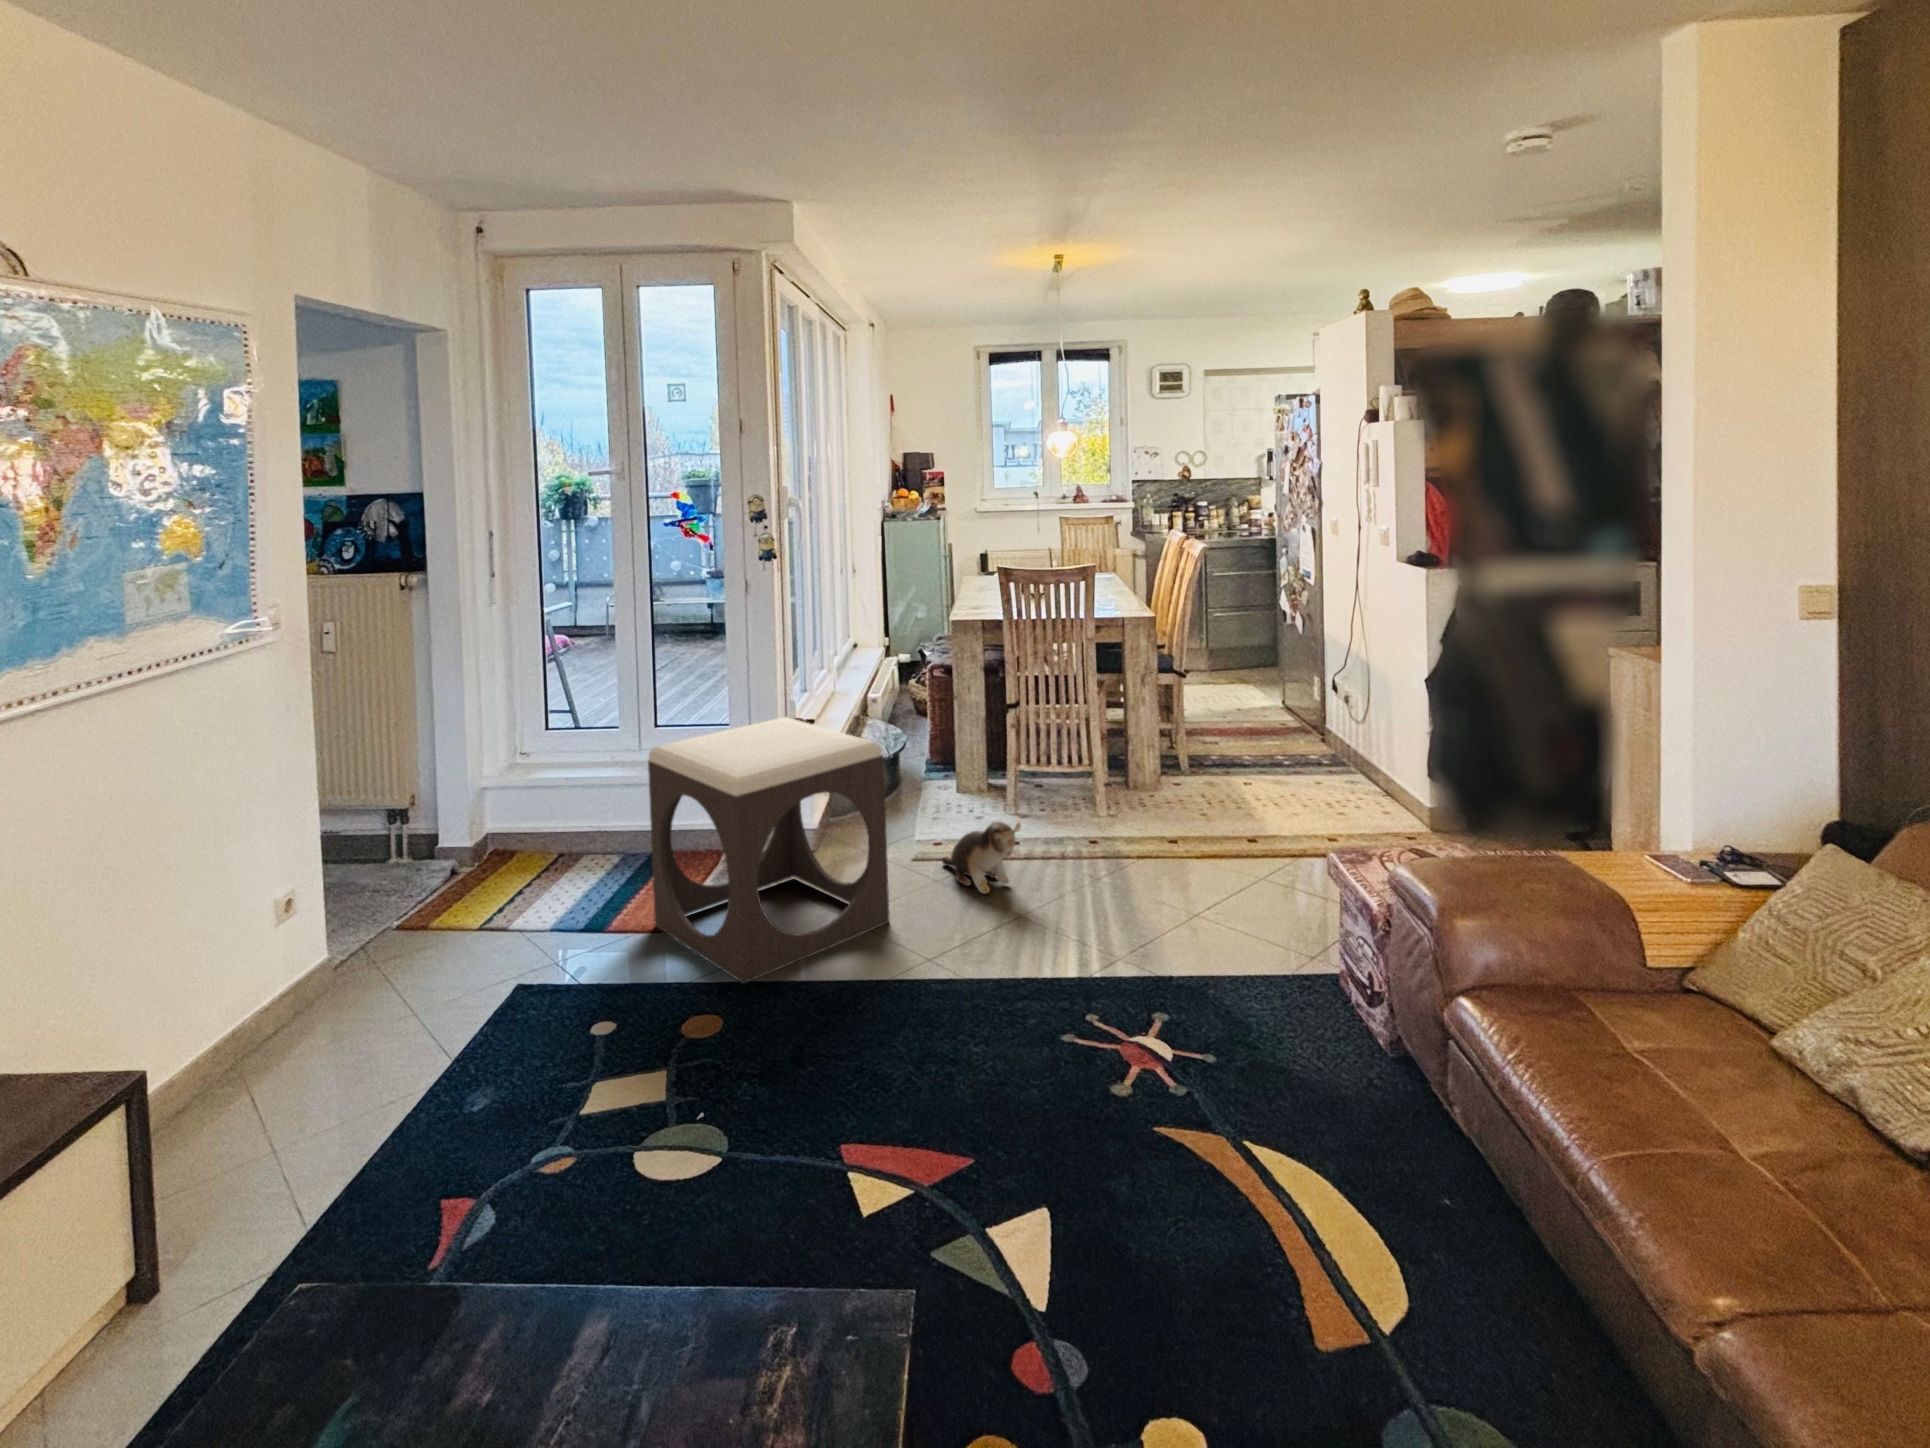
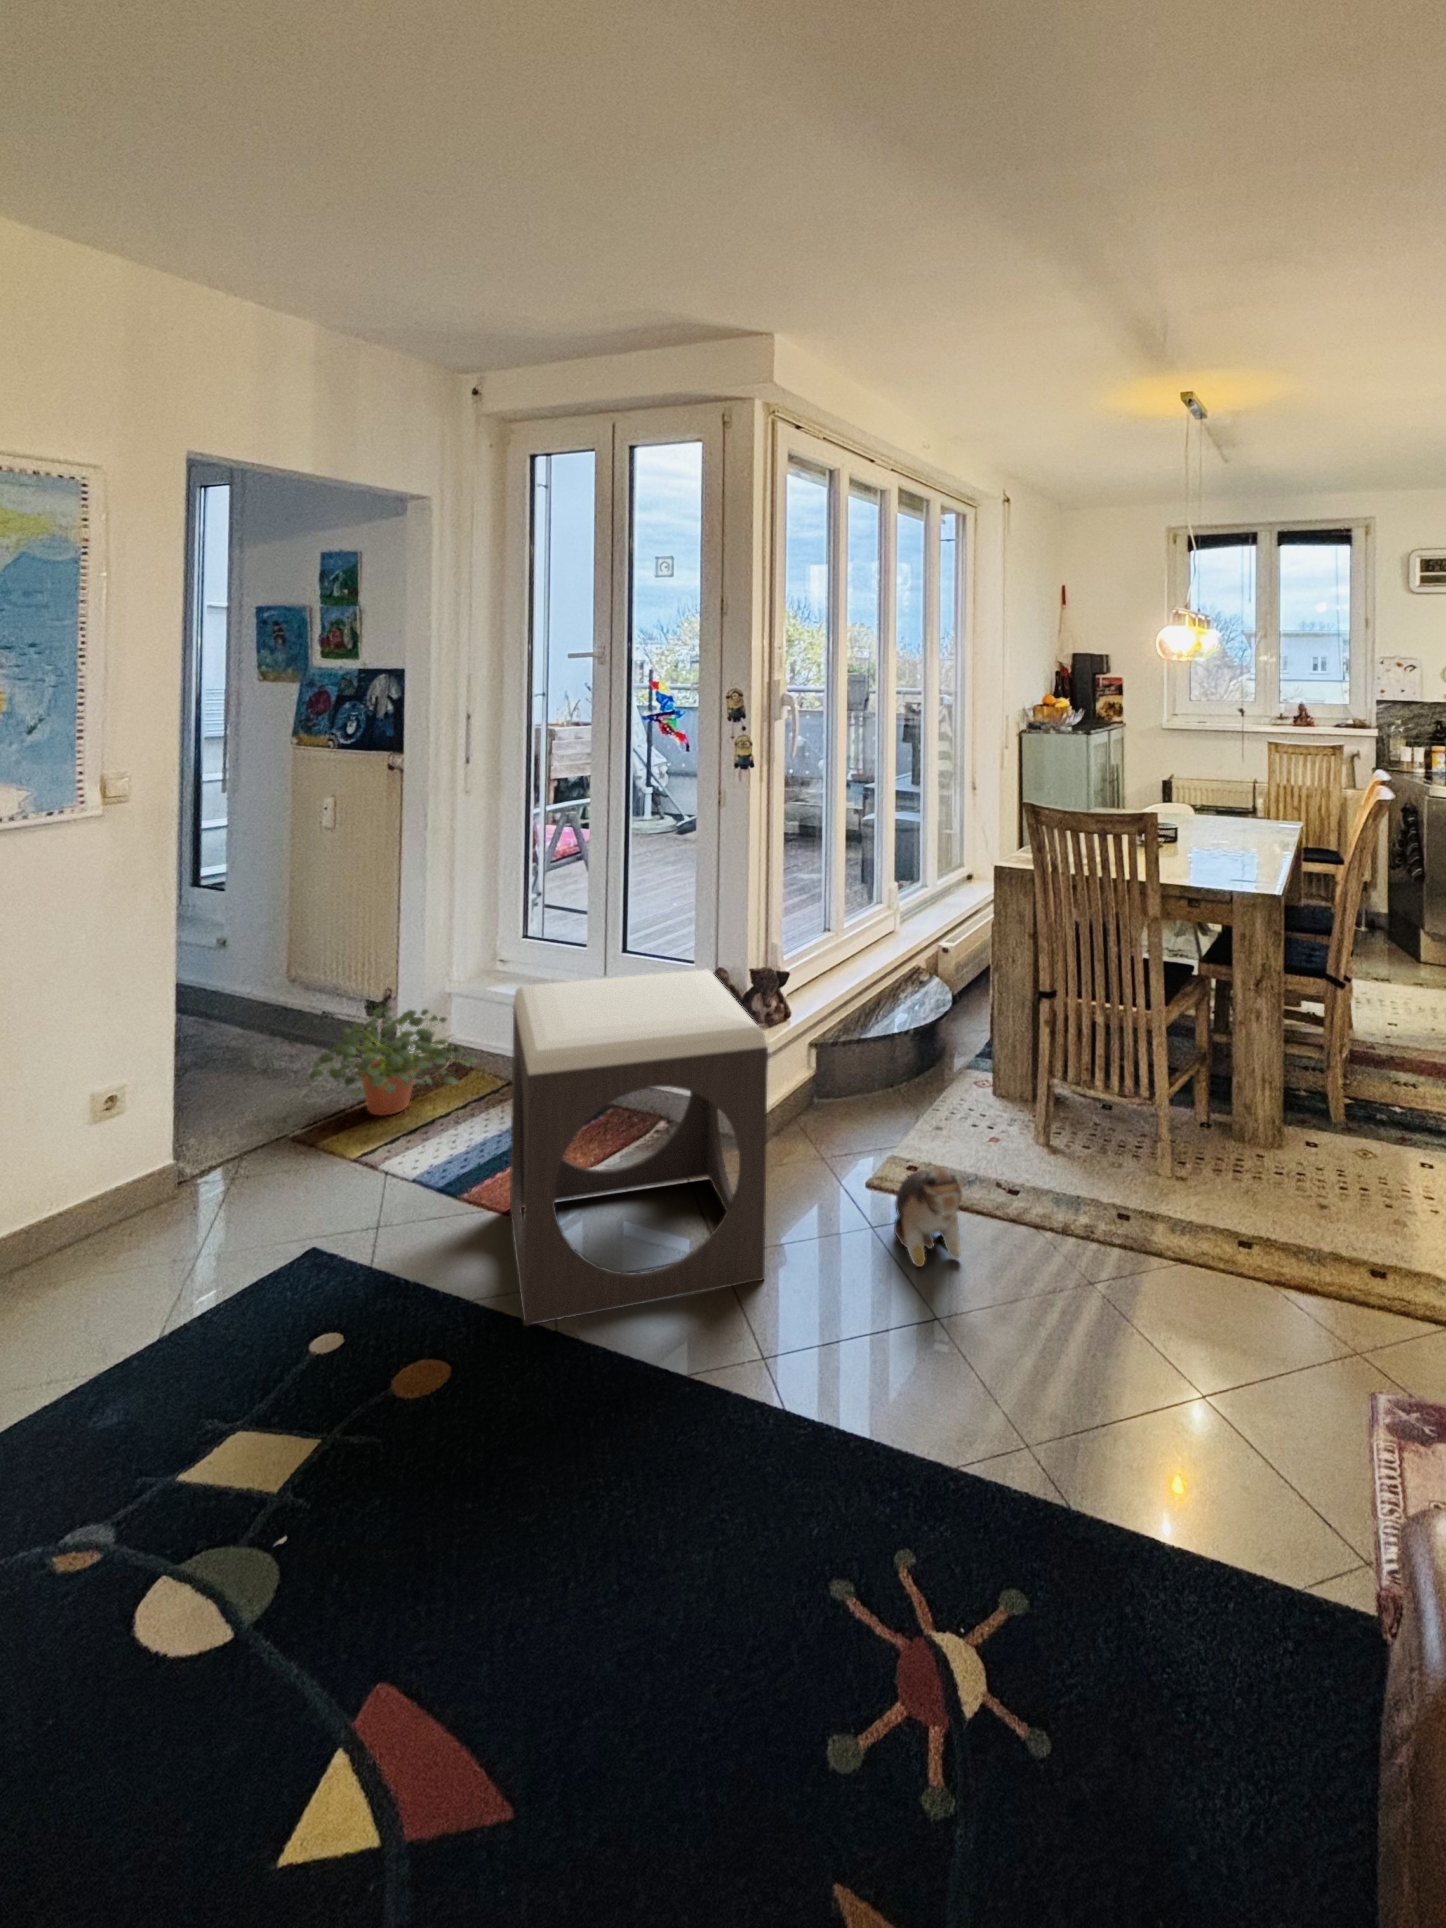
potted plant: none [401,800,549,896] -> present [309,1006,477,1115]

